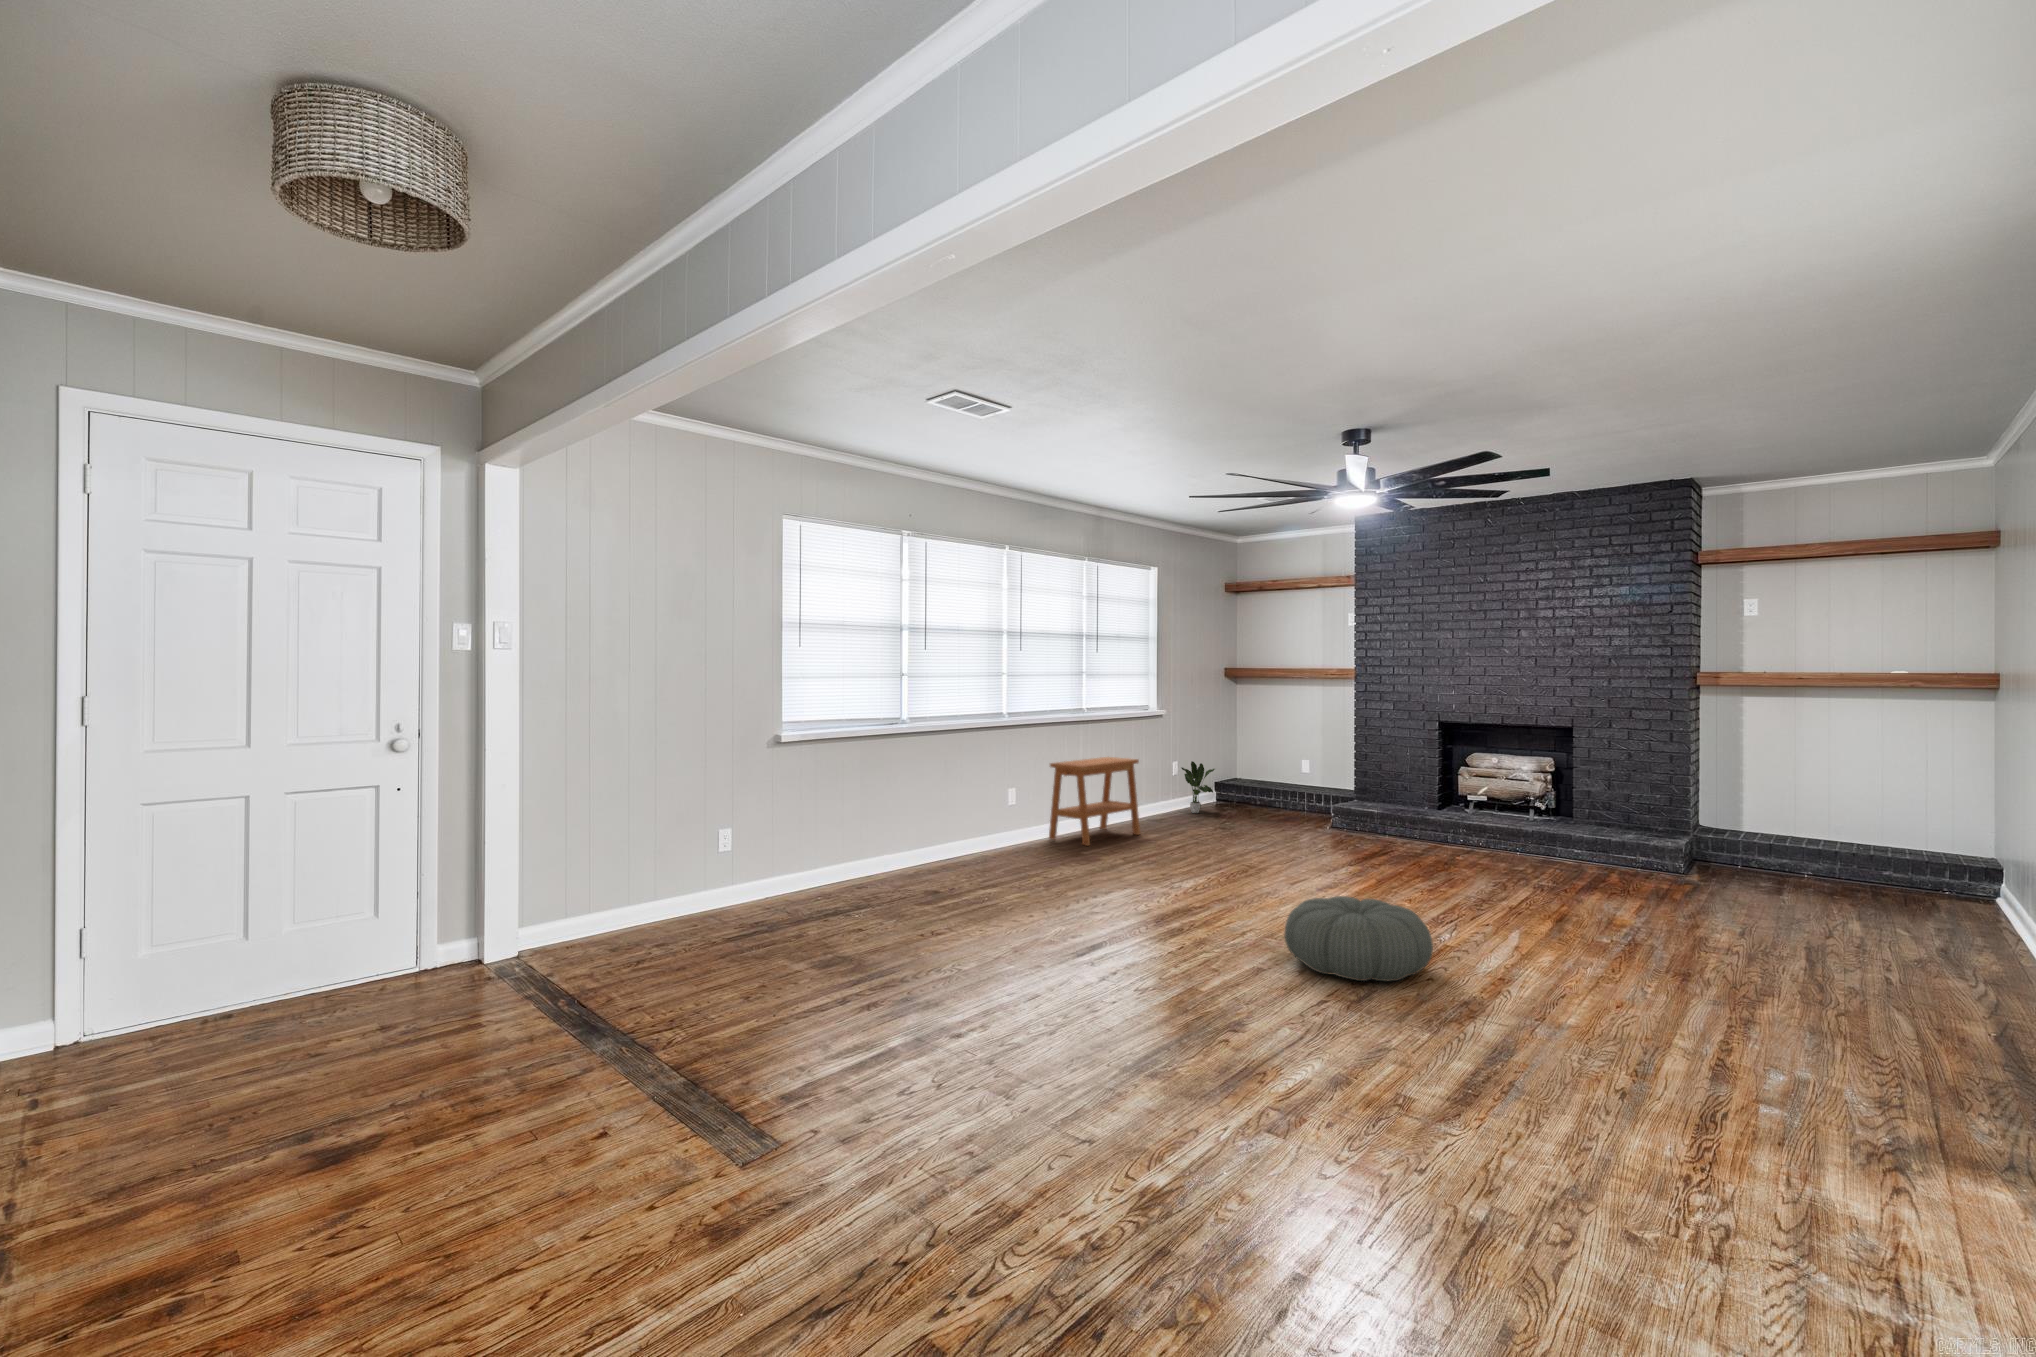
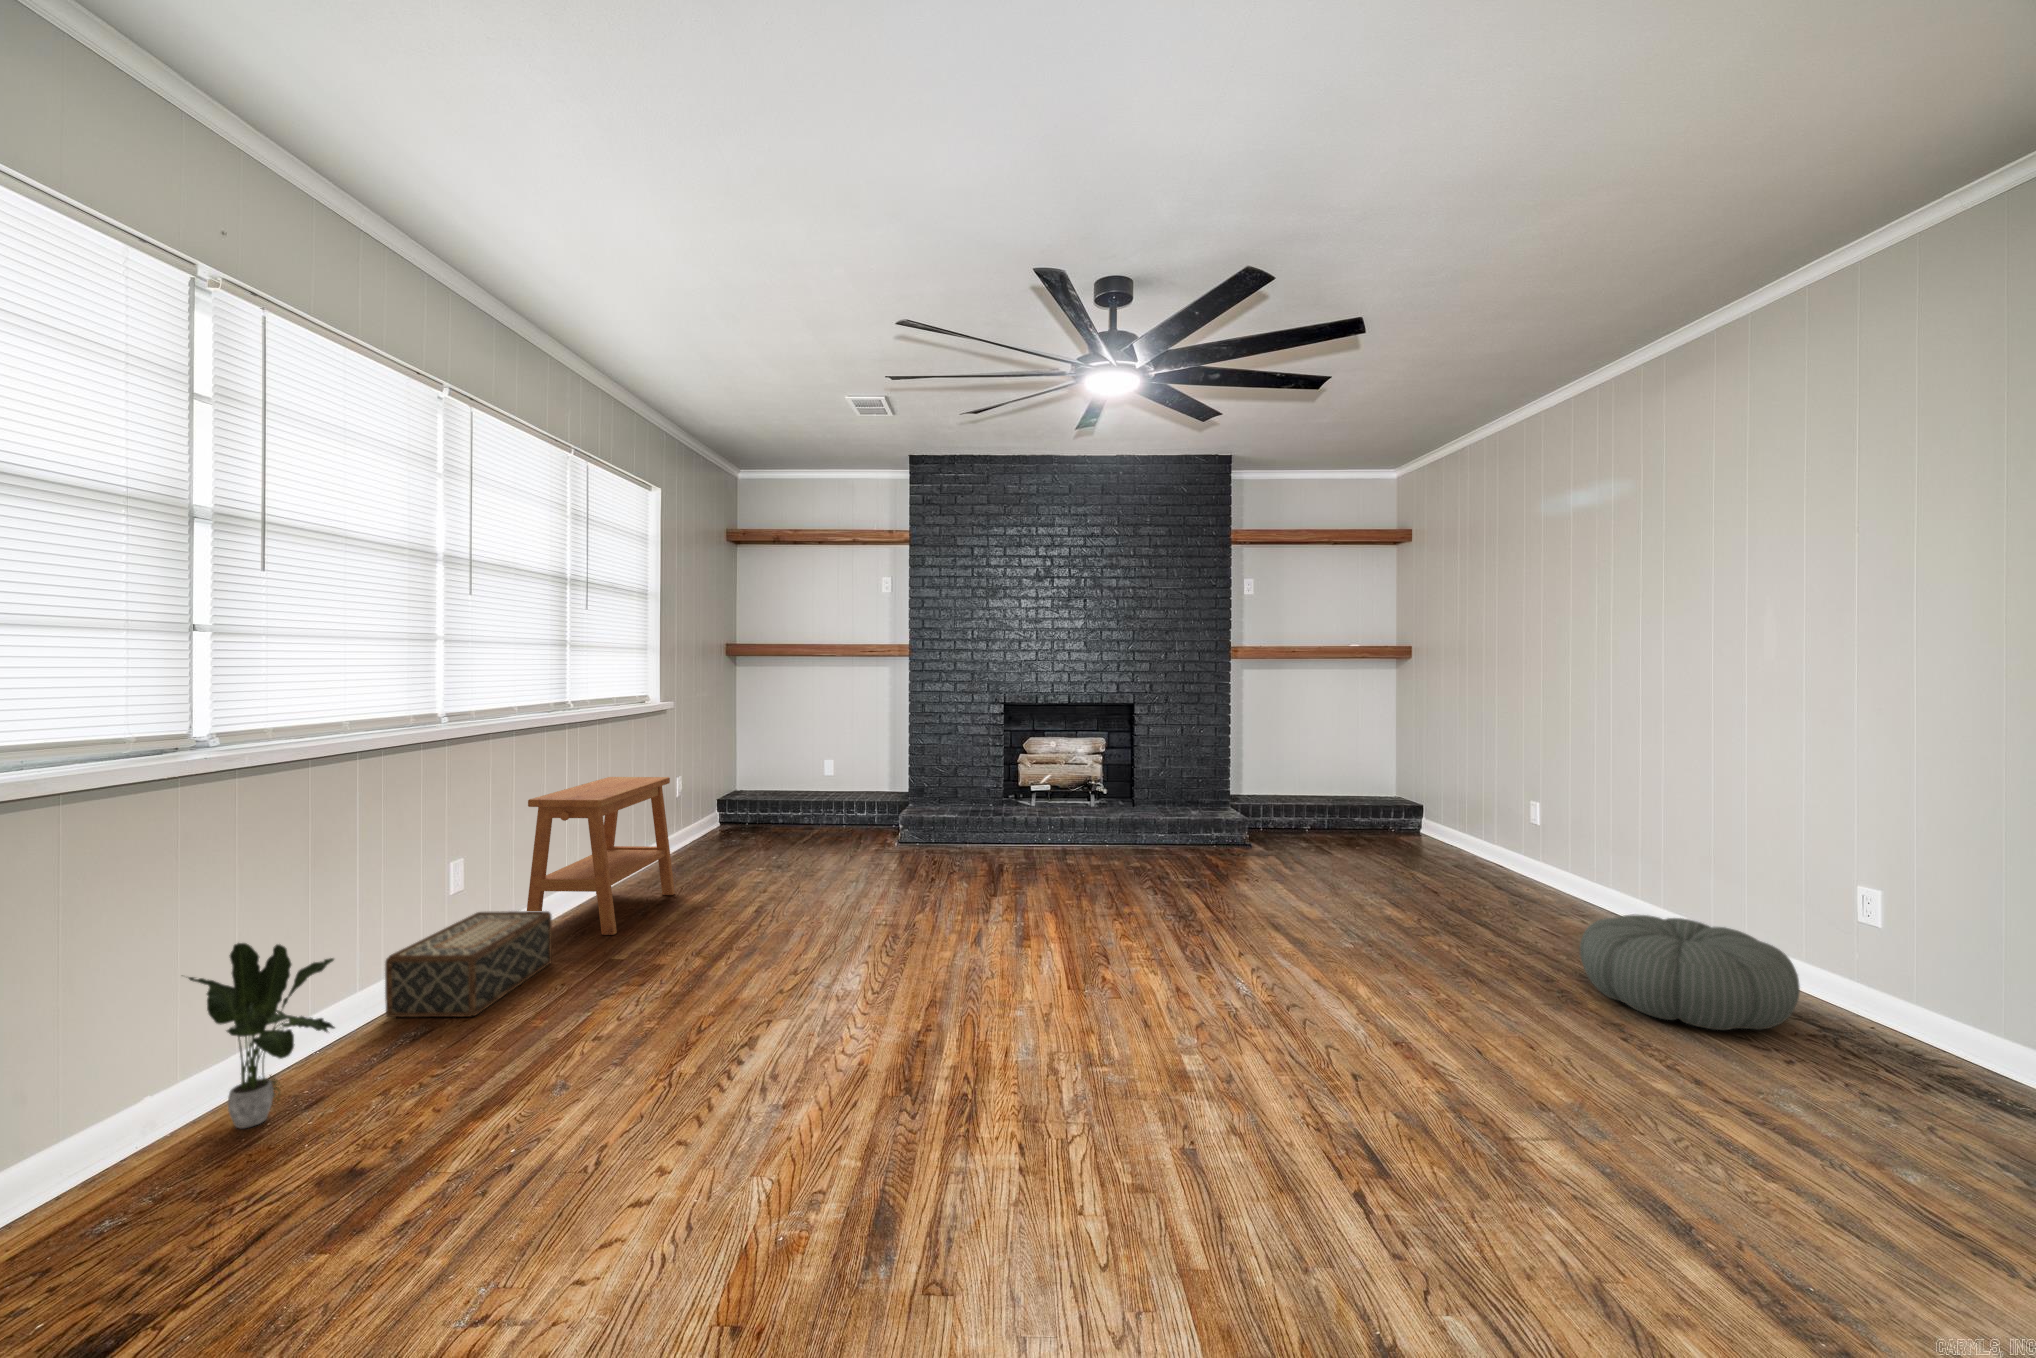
potted plant: present [1182,761,1215,813] -> present [189,943,335,1128]
woven basket: none [971,819,1049,862] -> present [385,911,552,1017]
pouf: present [1284,896,1433,981] -> present [1580,914,1800,1030]

